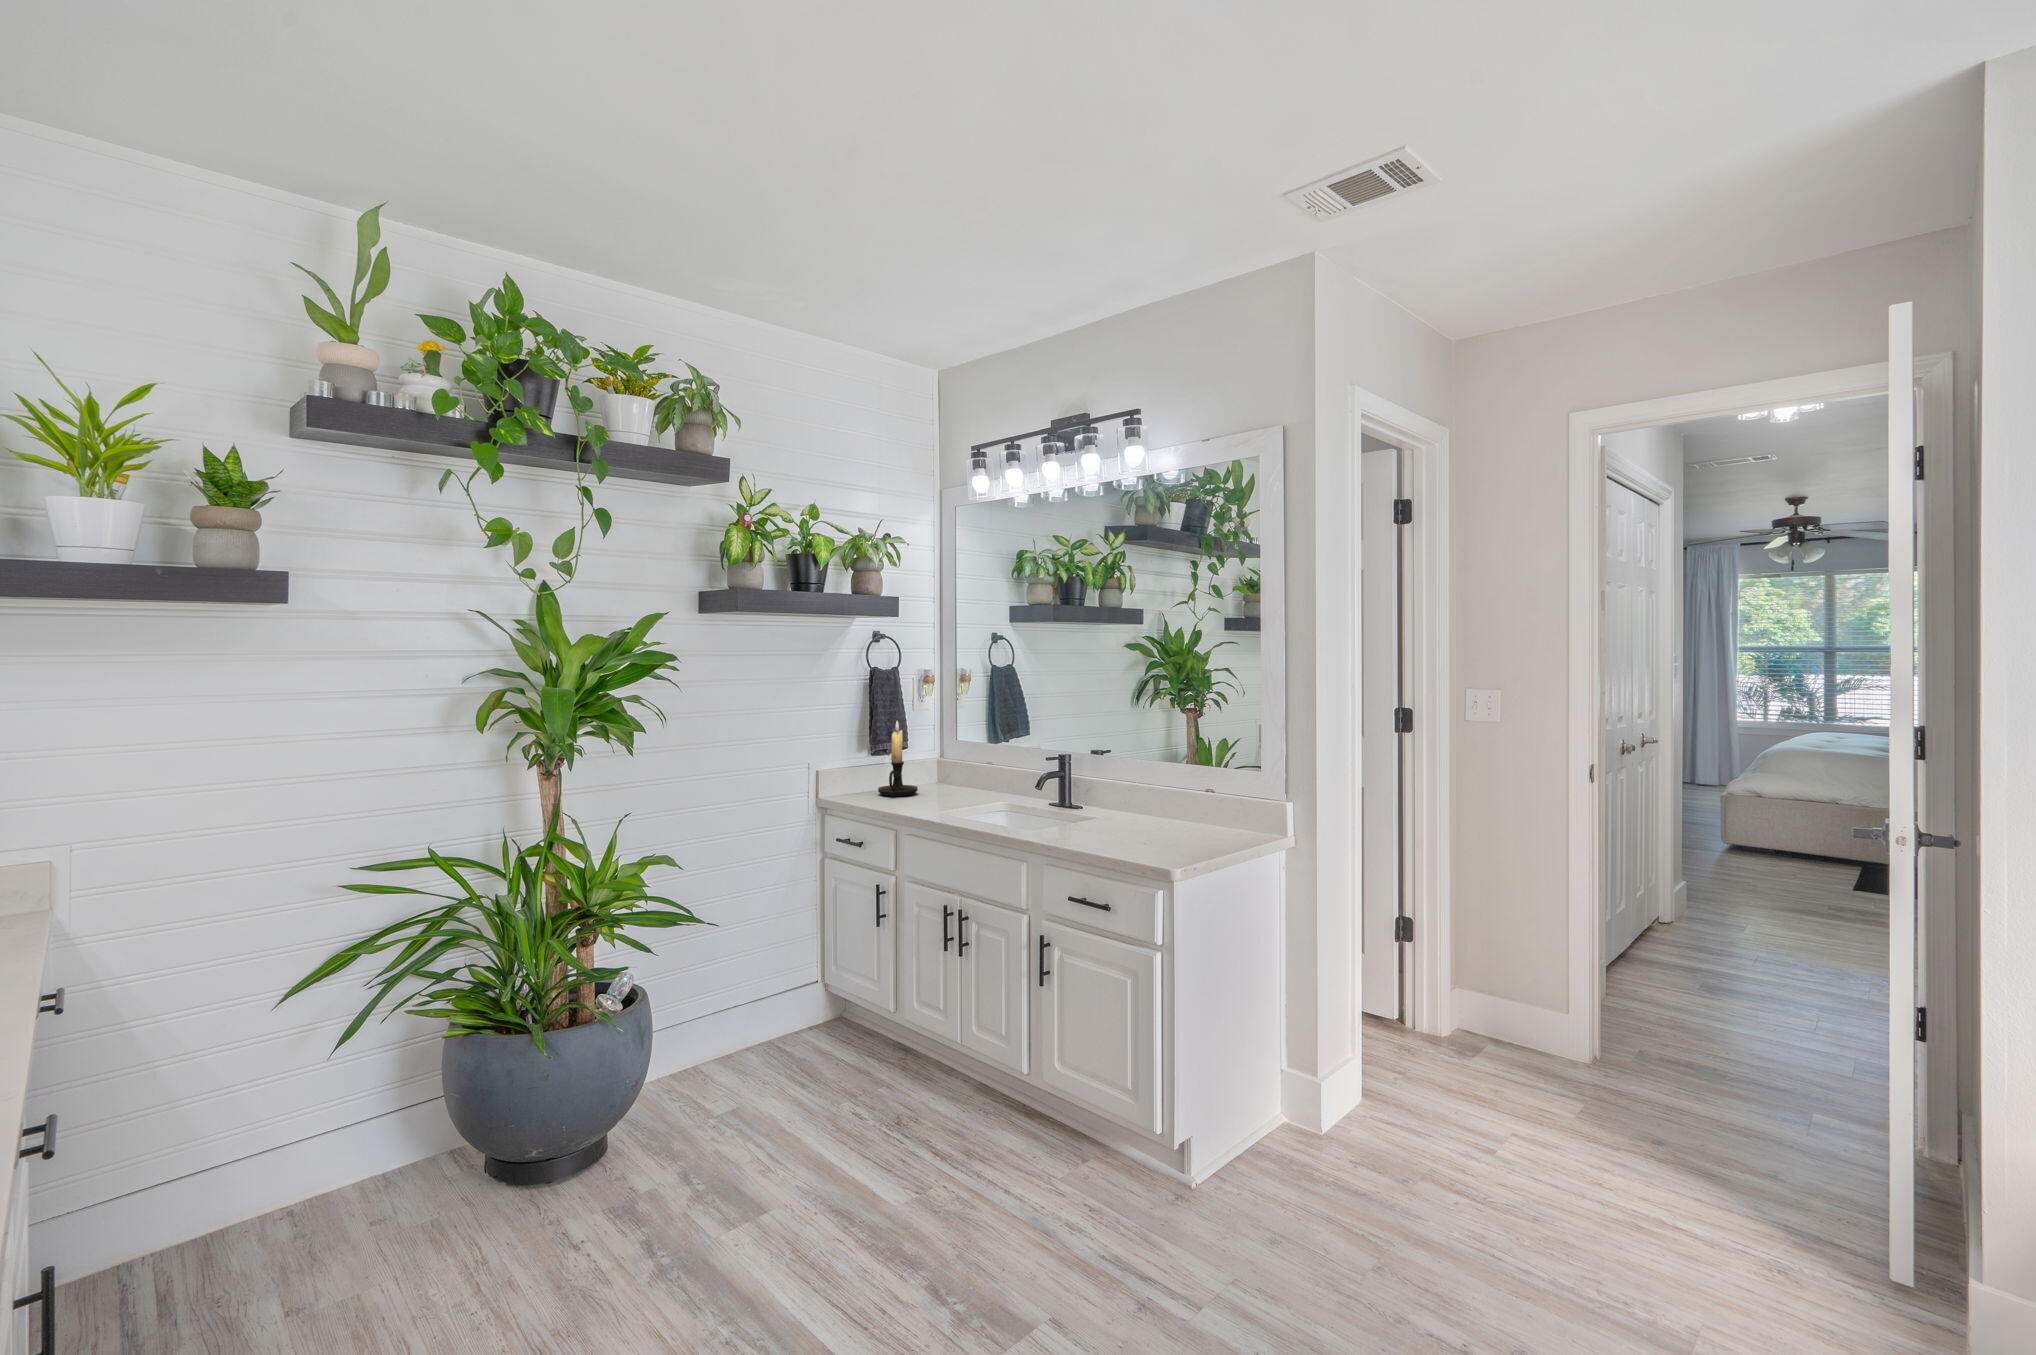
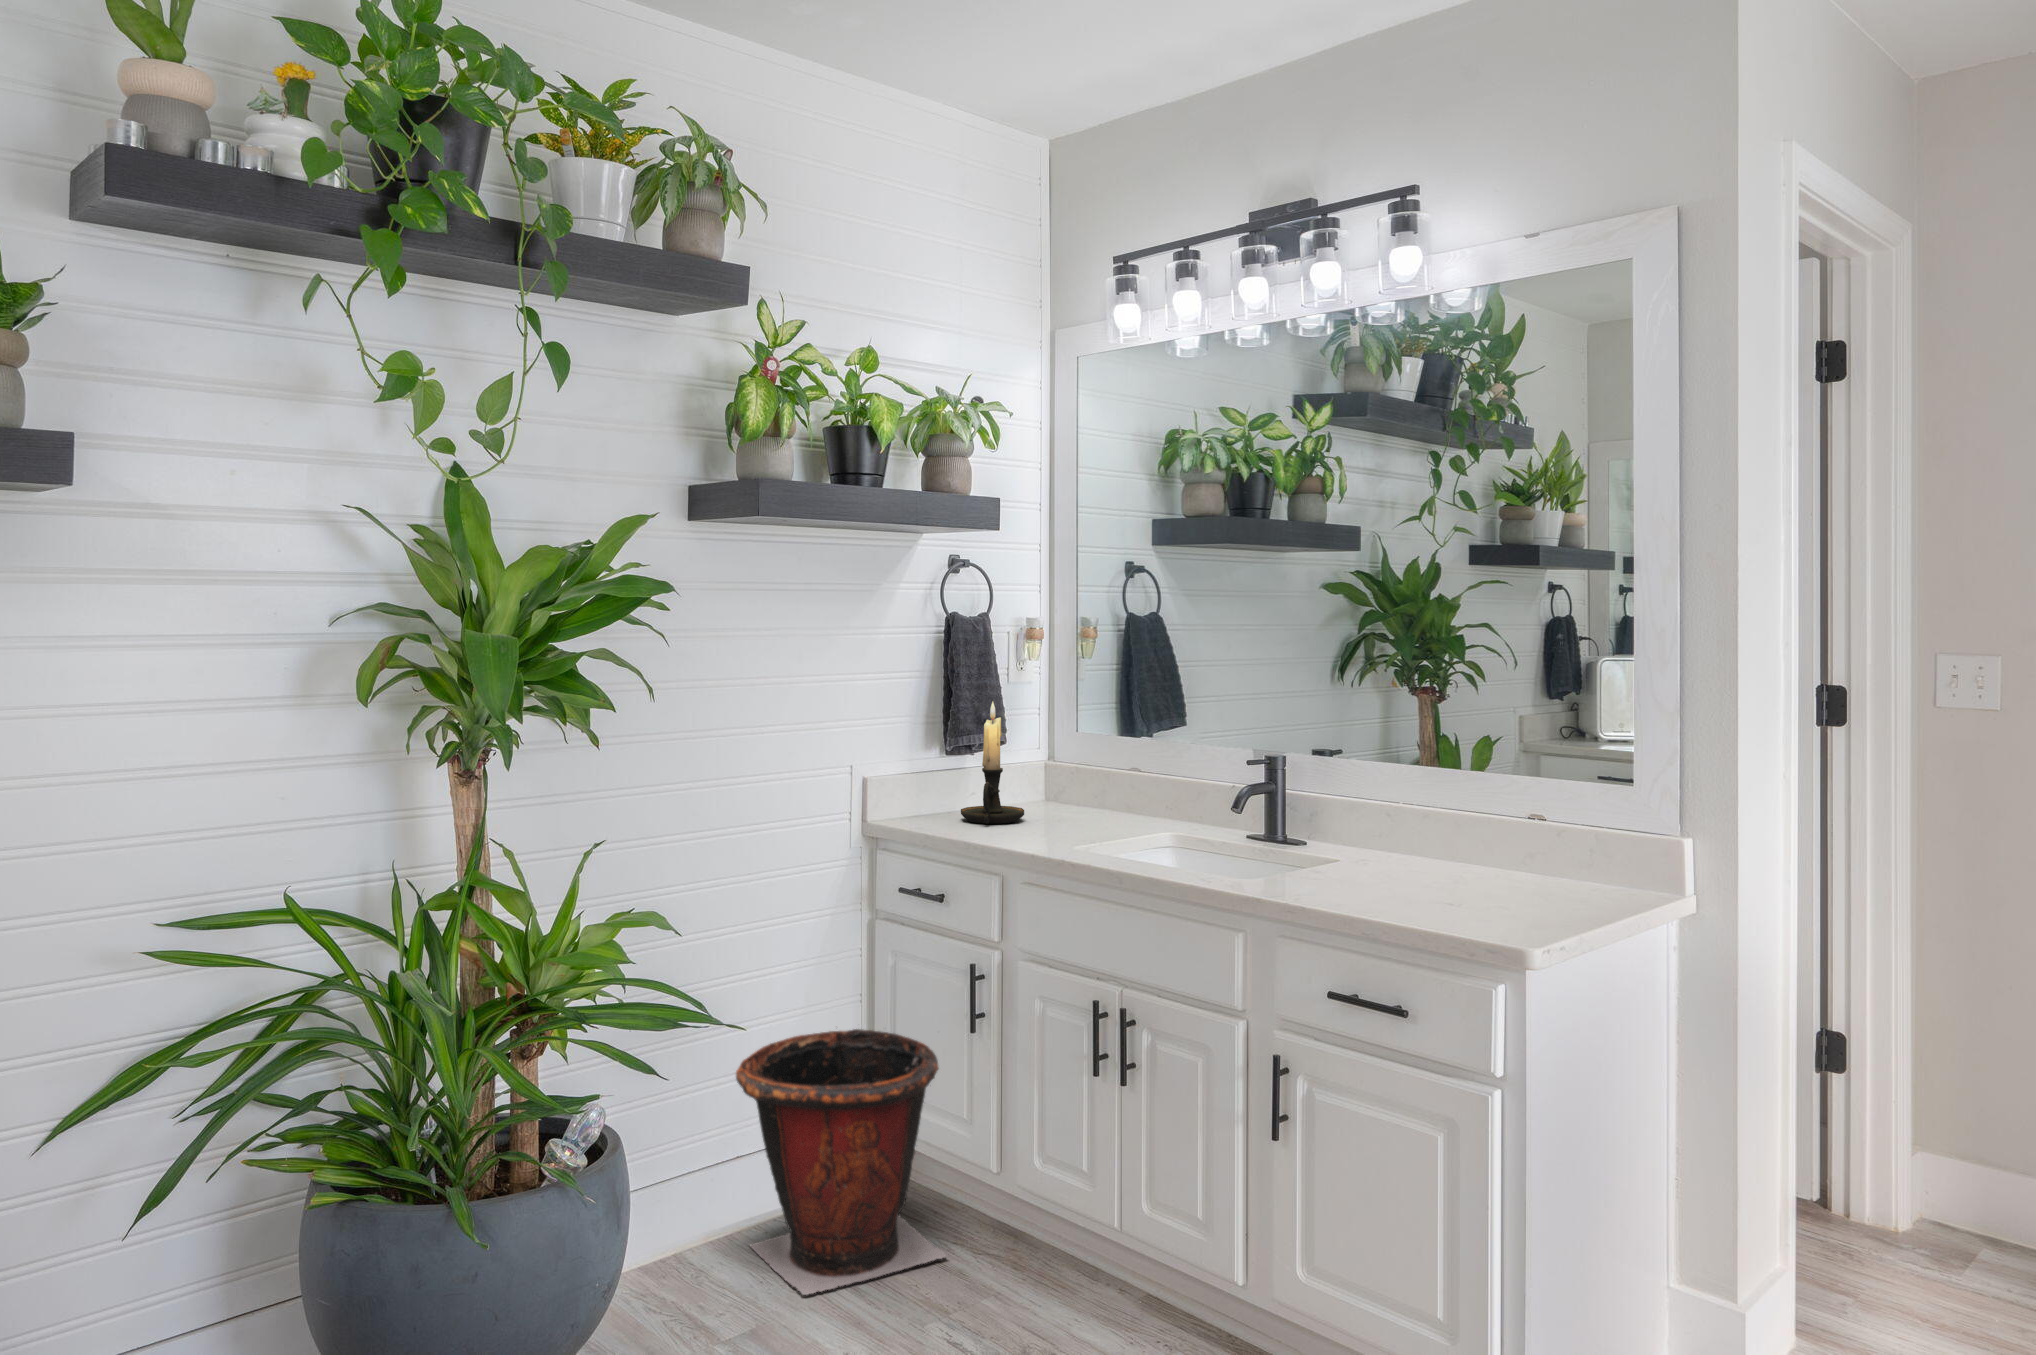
waste bin: none [728,924,864,1093] -> present [736,1029,947,1295]

